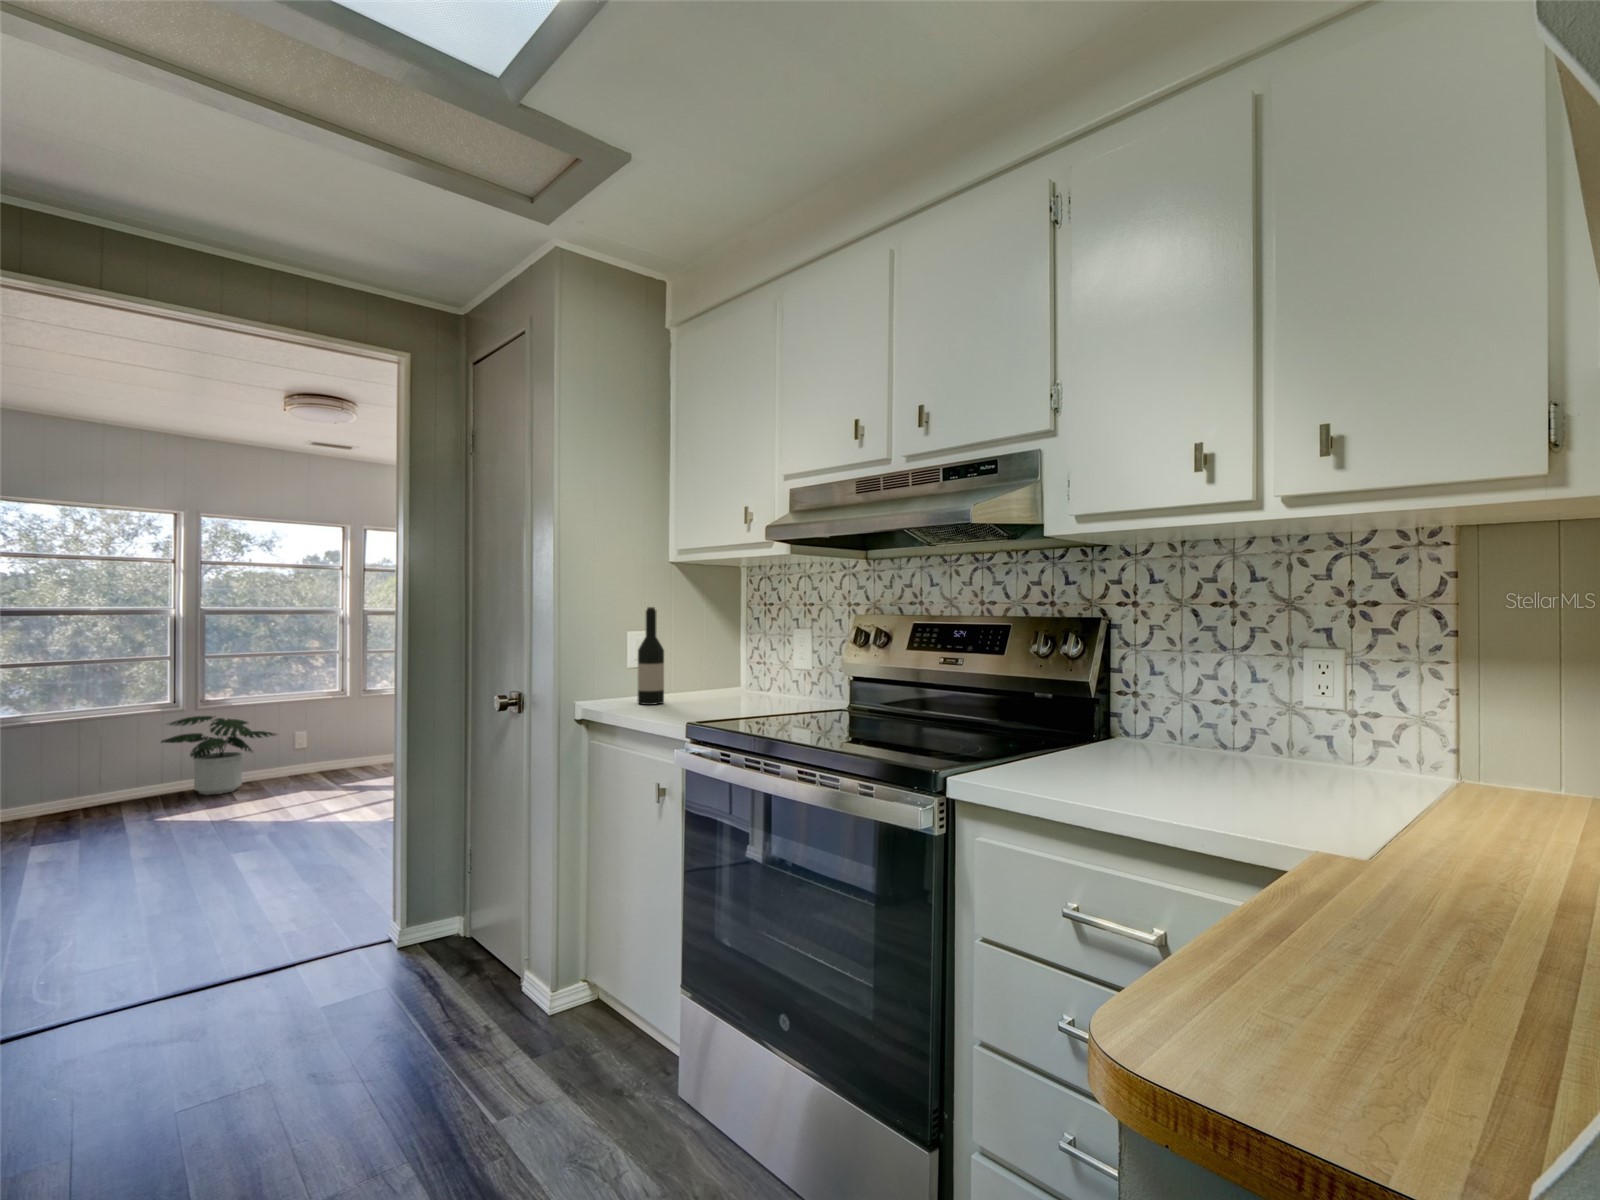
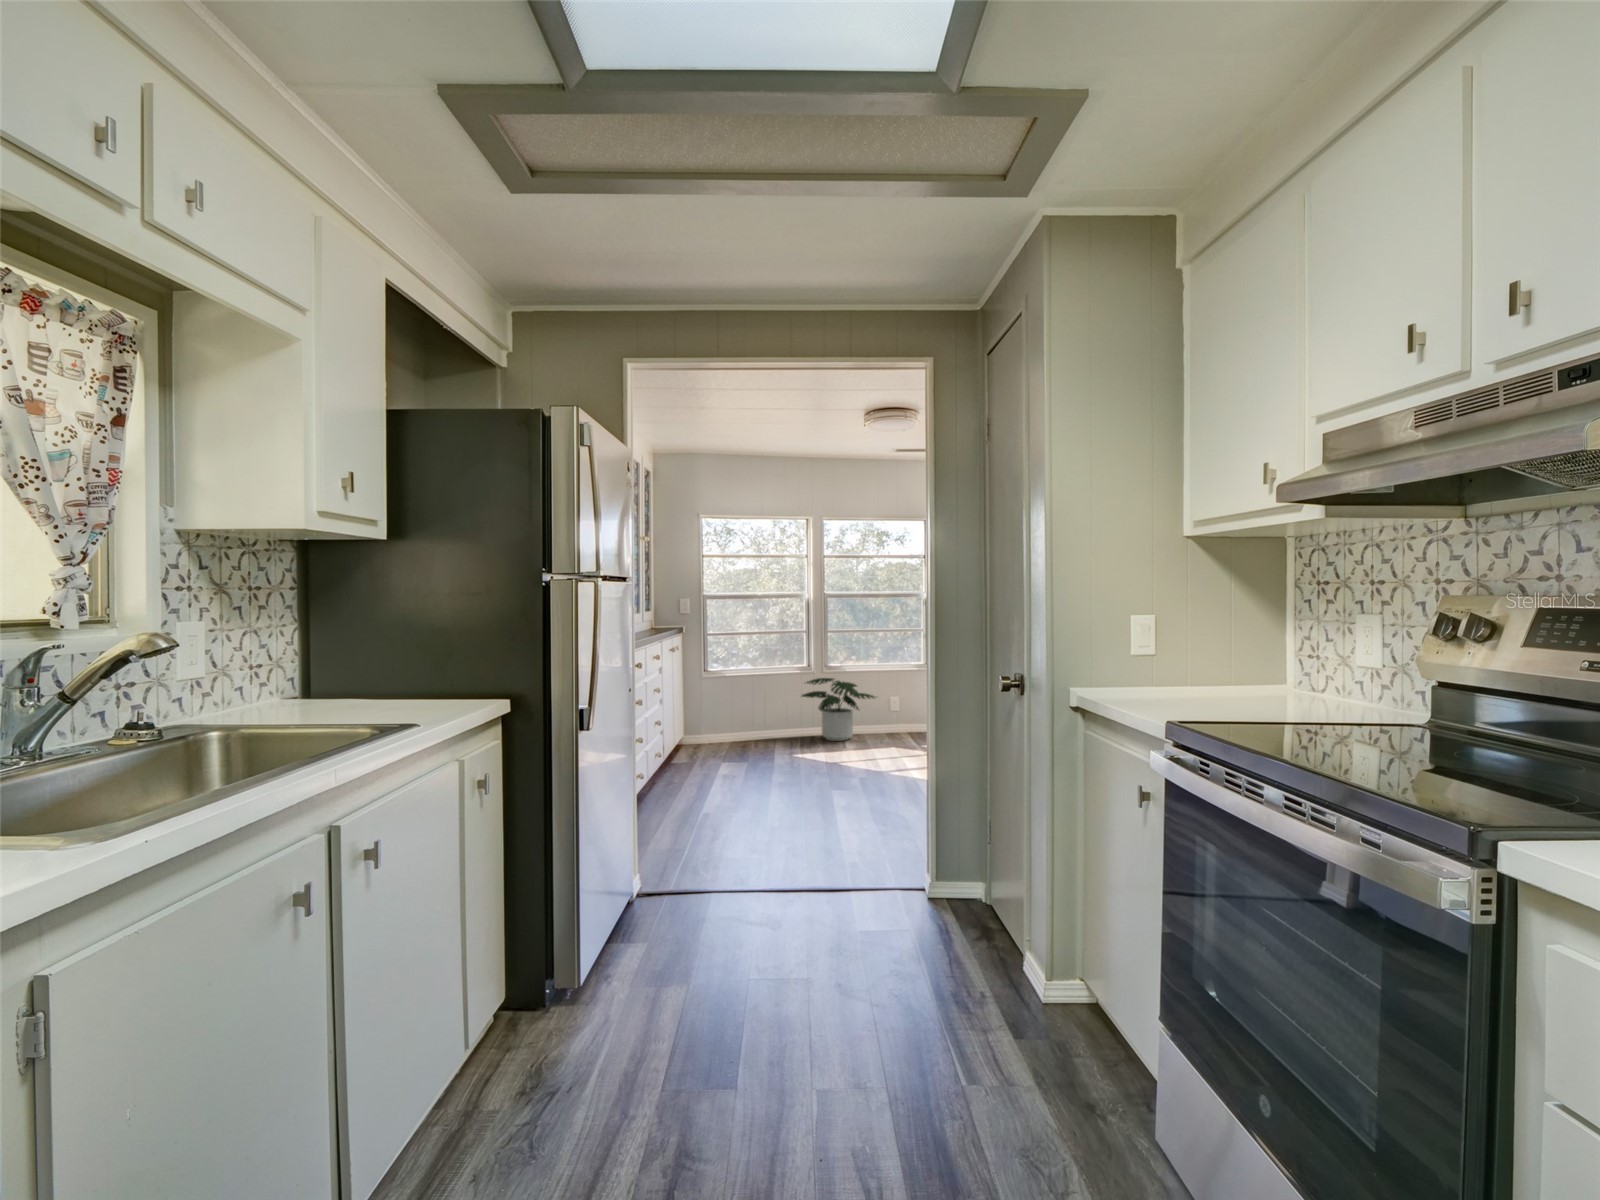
wine bottle: present [638,607,664,705] -> none [1136,588,1167,697]

